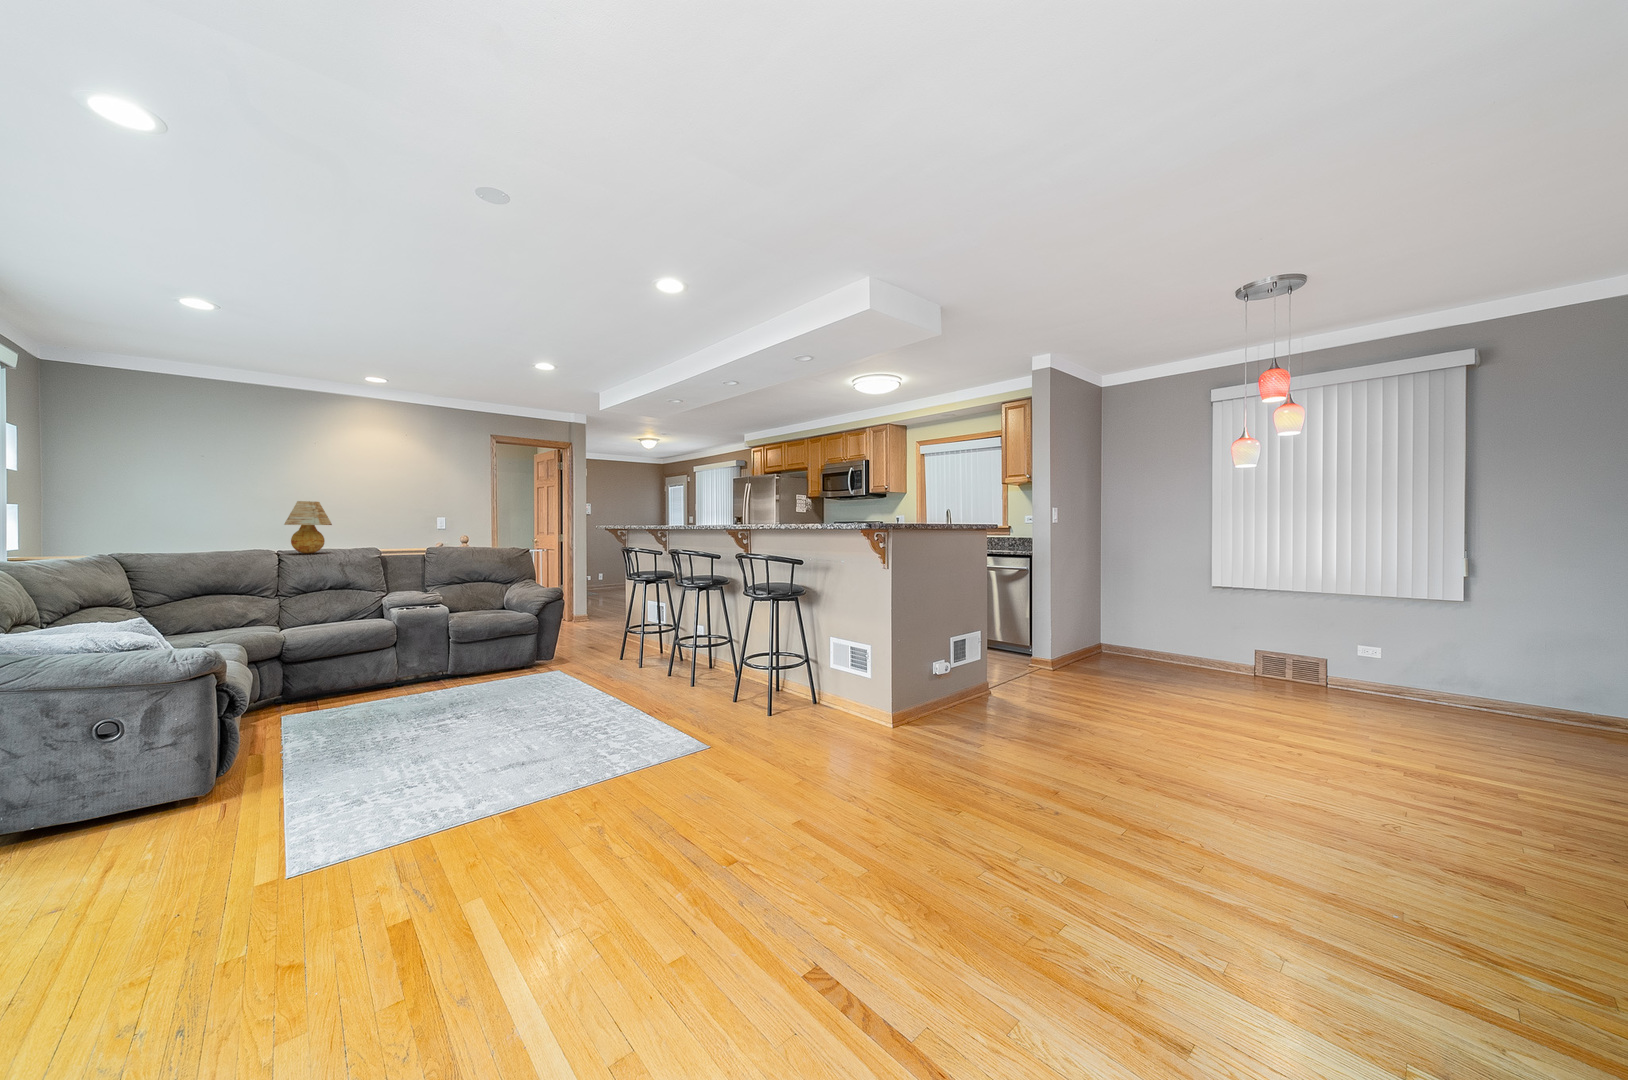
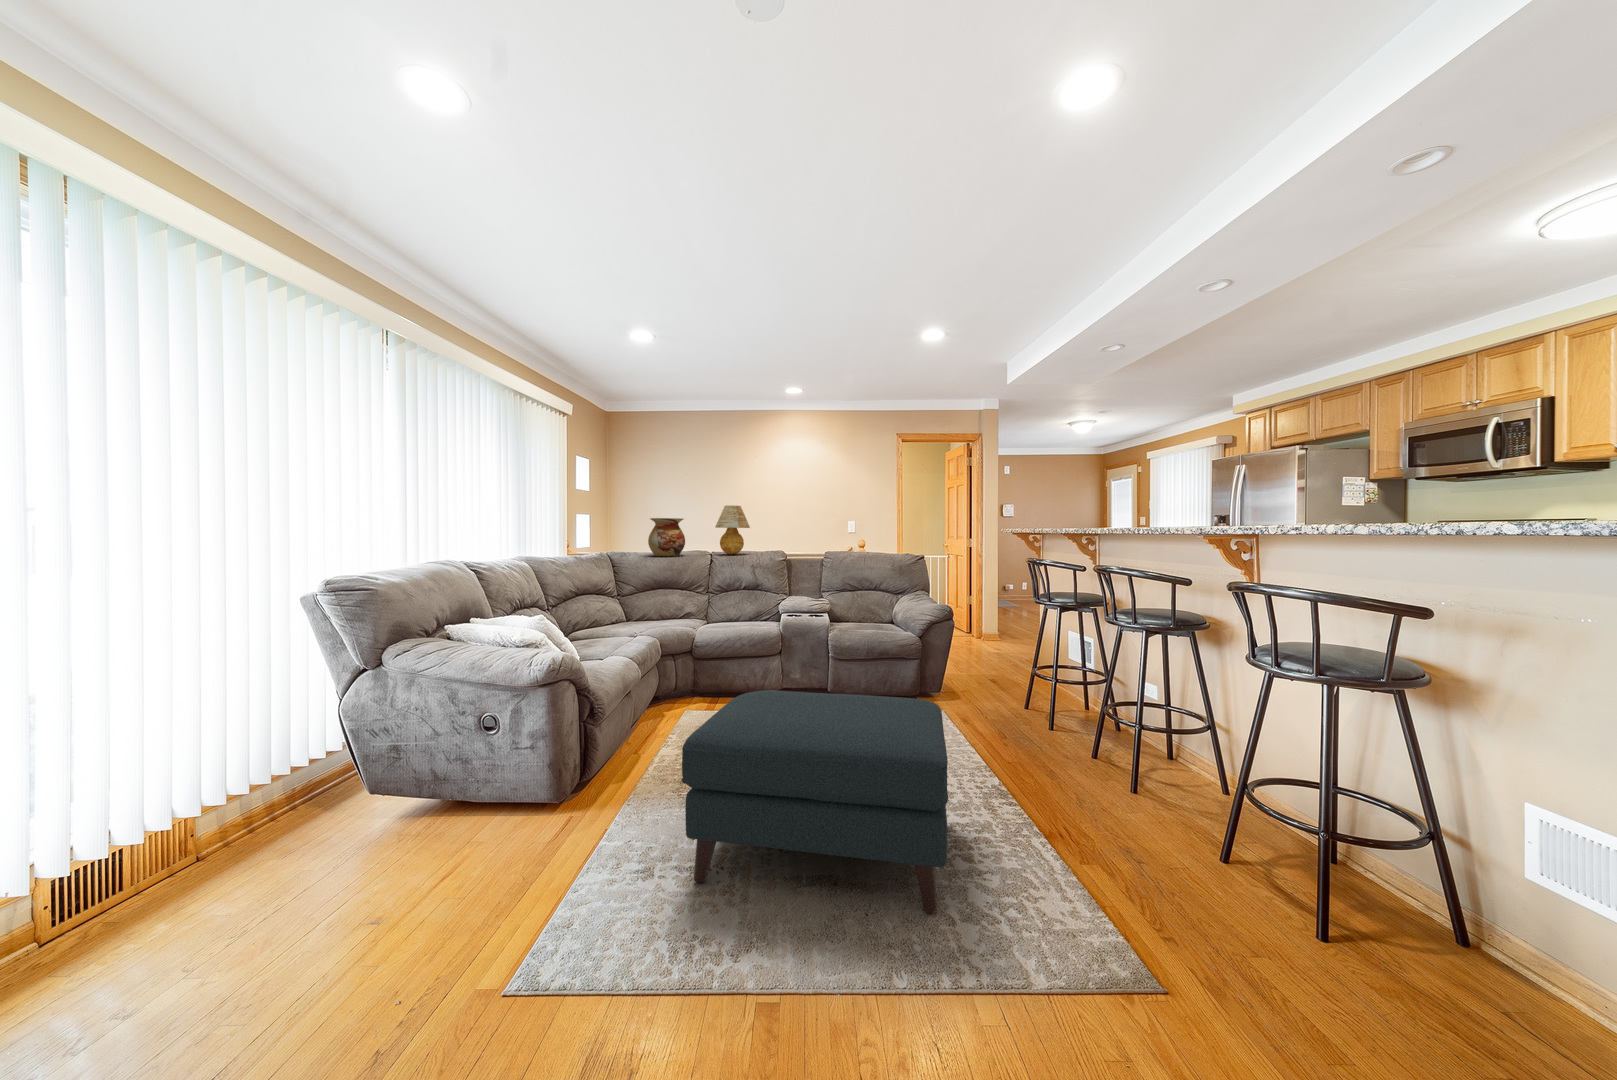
vase: none [179,514,240,558] -> present [648,518,685,556]
ottoman: none [401,642,602,788] -> present [681,690,948,914]

